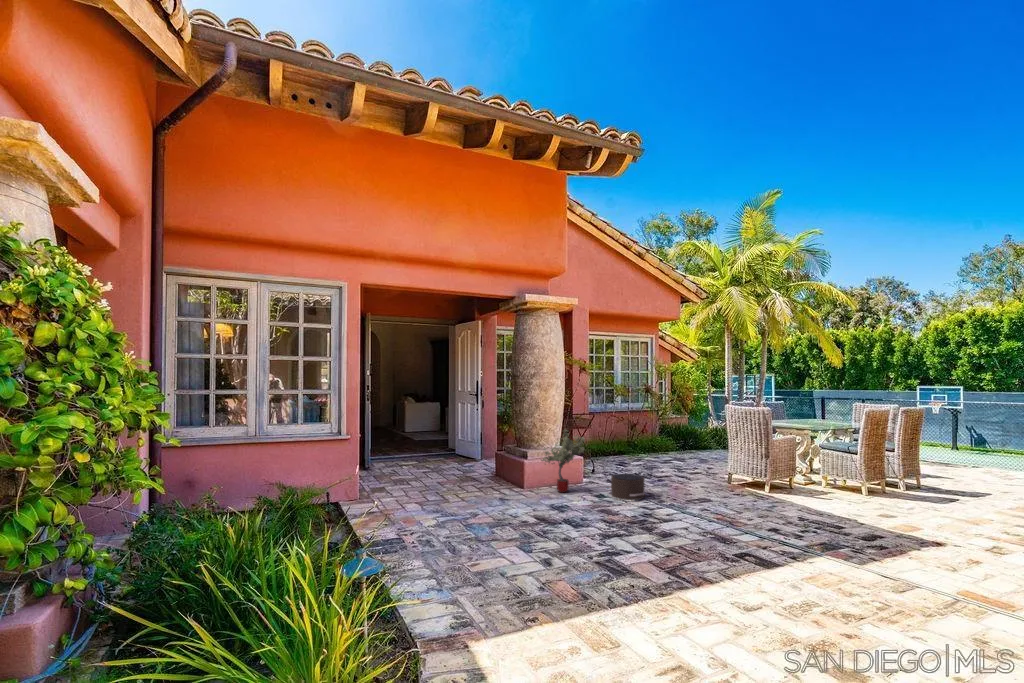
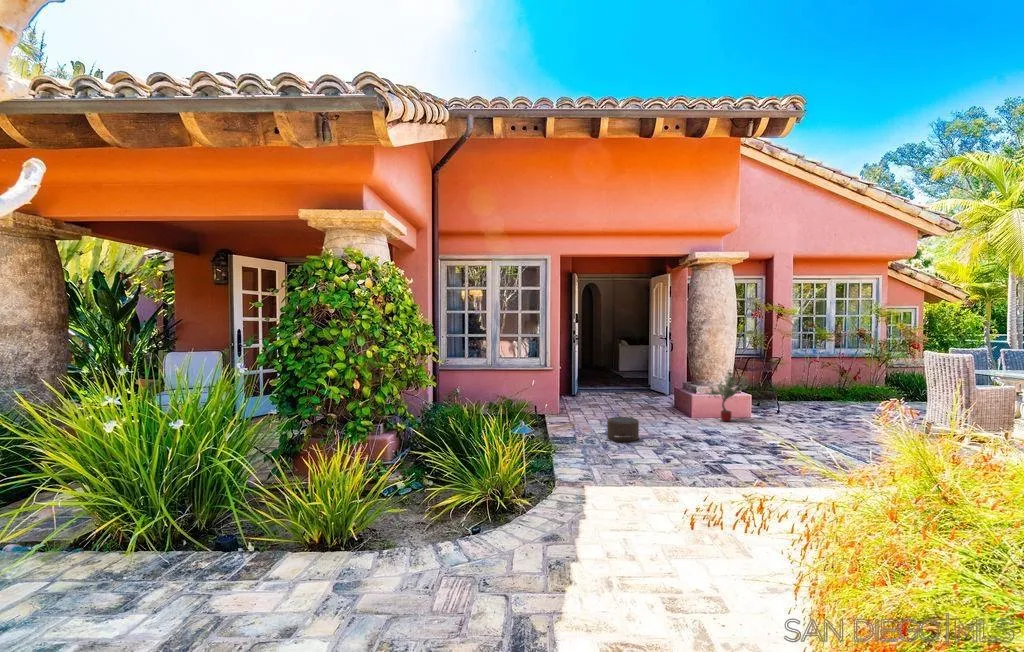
pouf: present [606,474,645,500] -> present [607,417,639,441]

